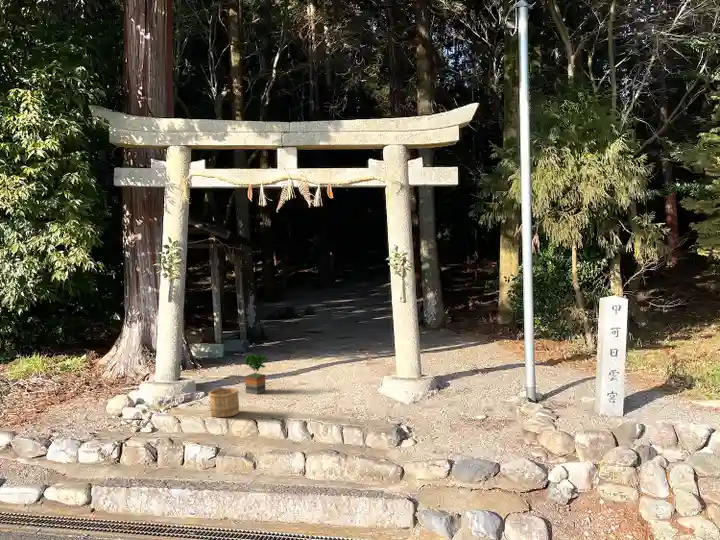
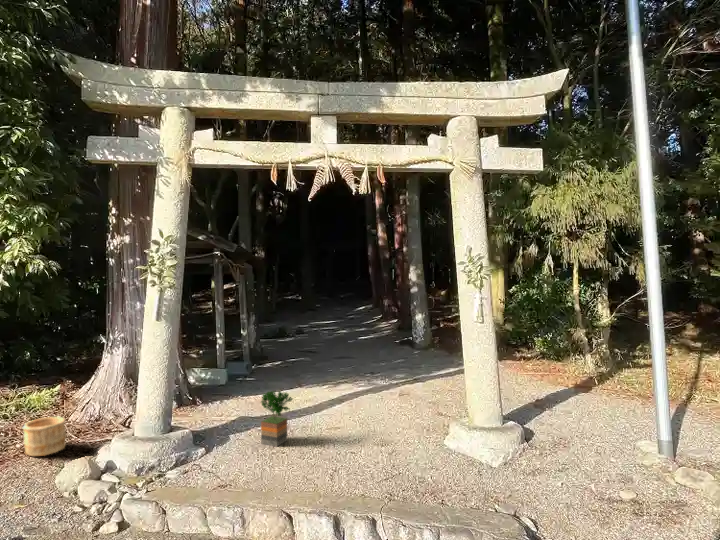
wooden bucket: present [209,388,239,417] -> present [23,416,66,456]

